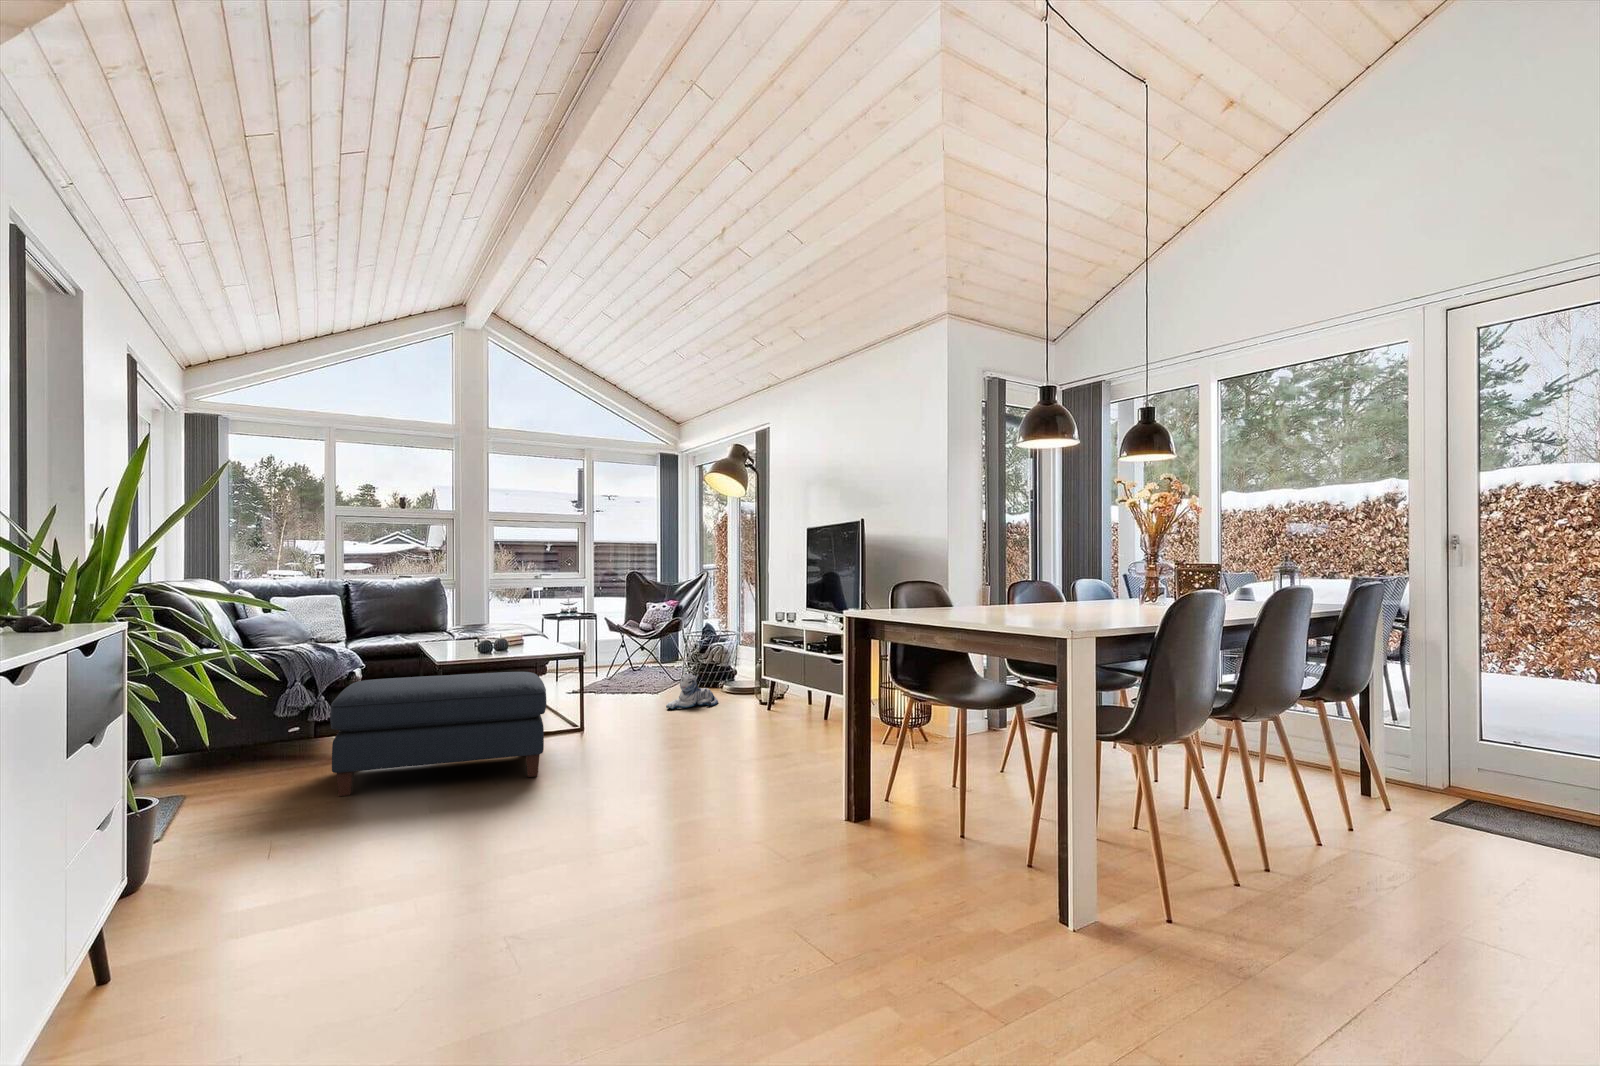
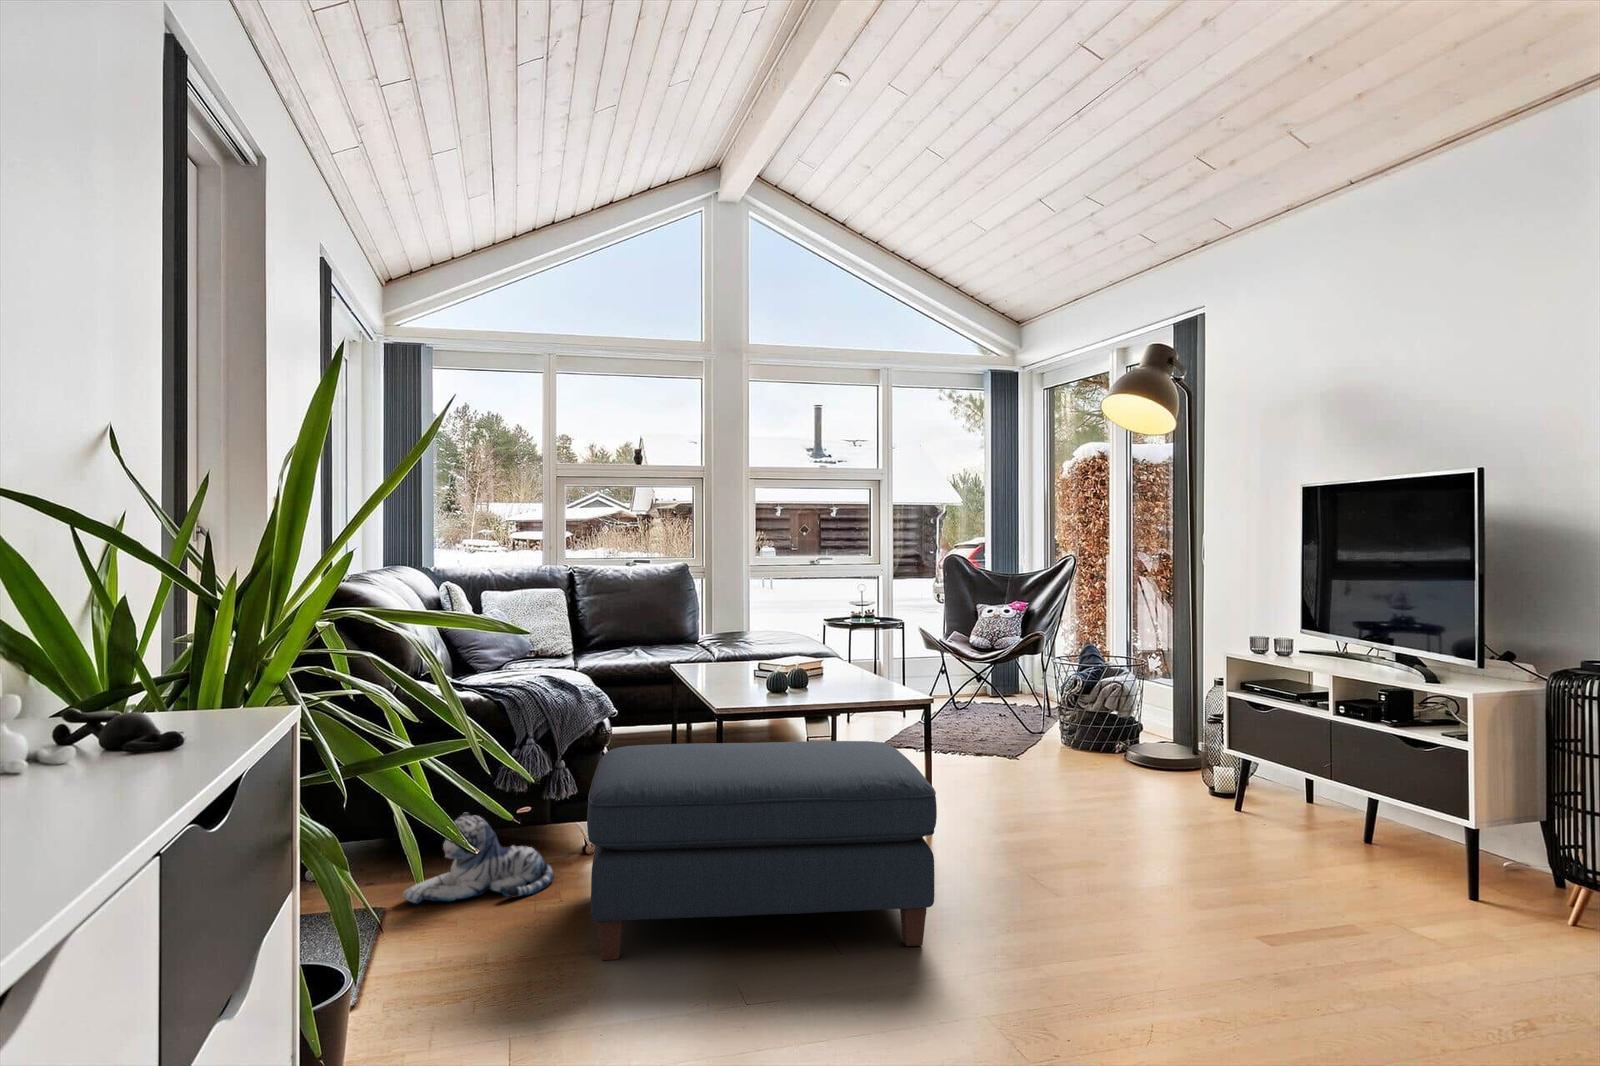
plush toy: present [666,673,718,709] -> present [403,813,554,904]

